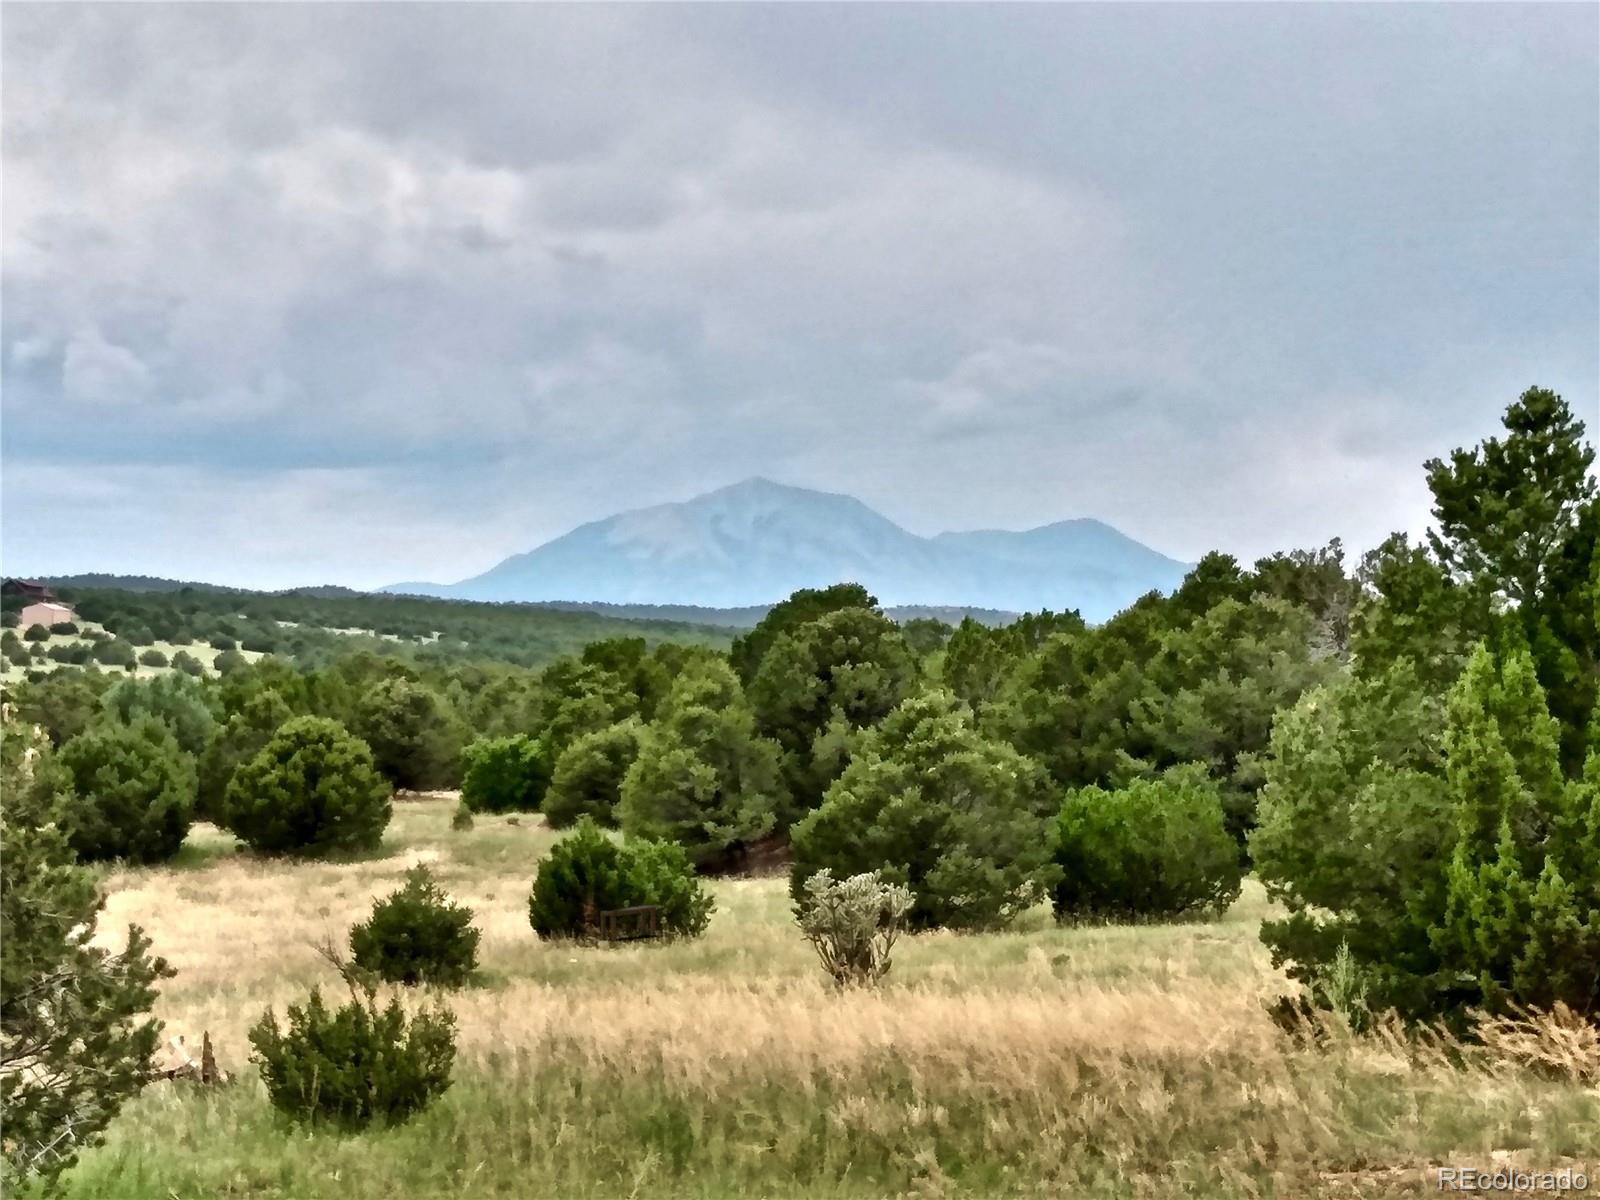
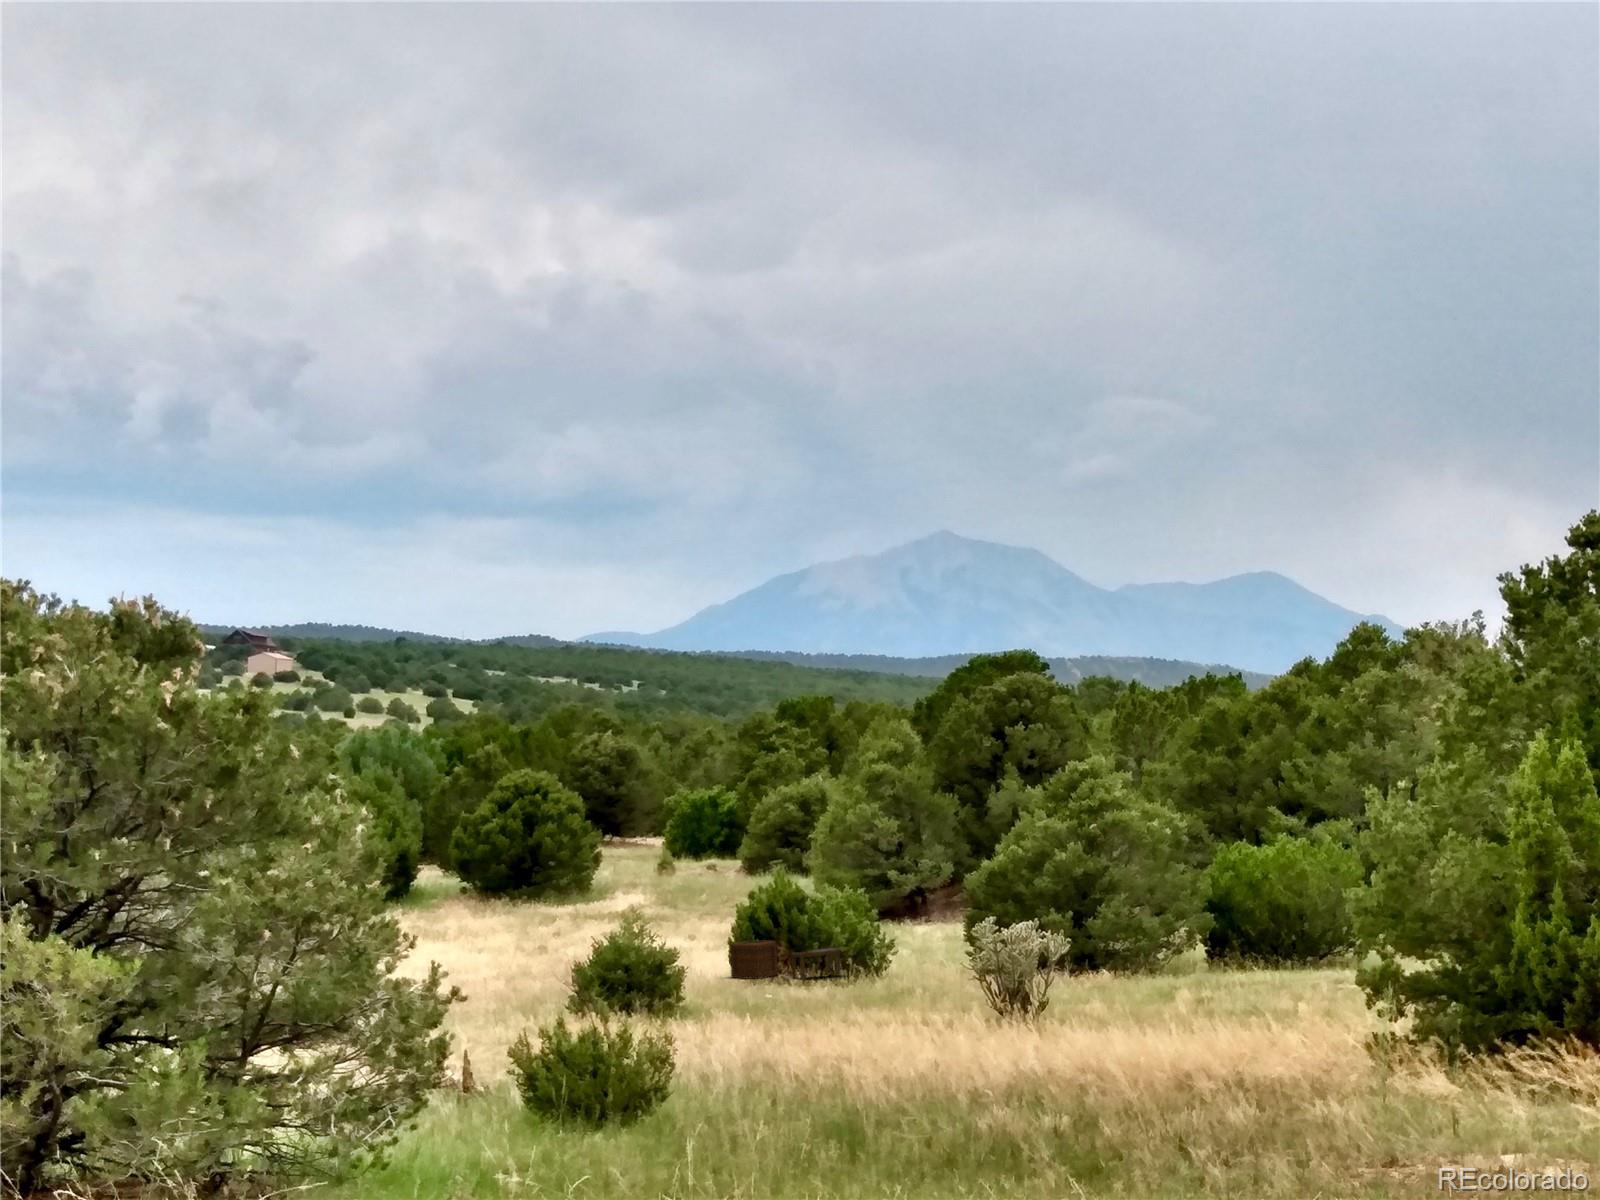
wooden crate: none [531,899,585,941] -> present [730,941,778,979]

